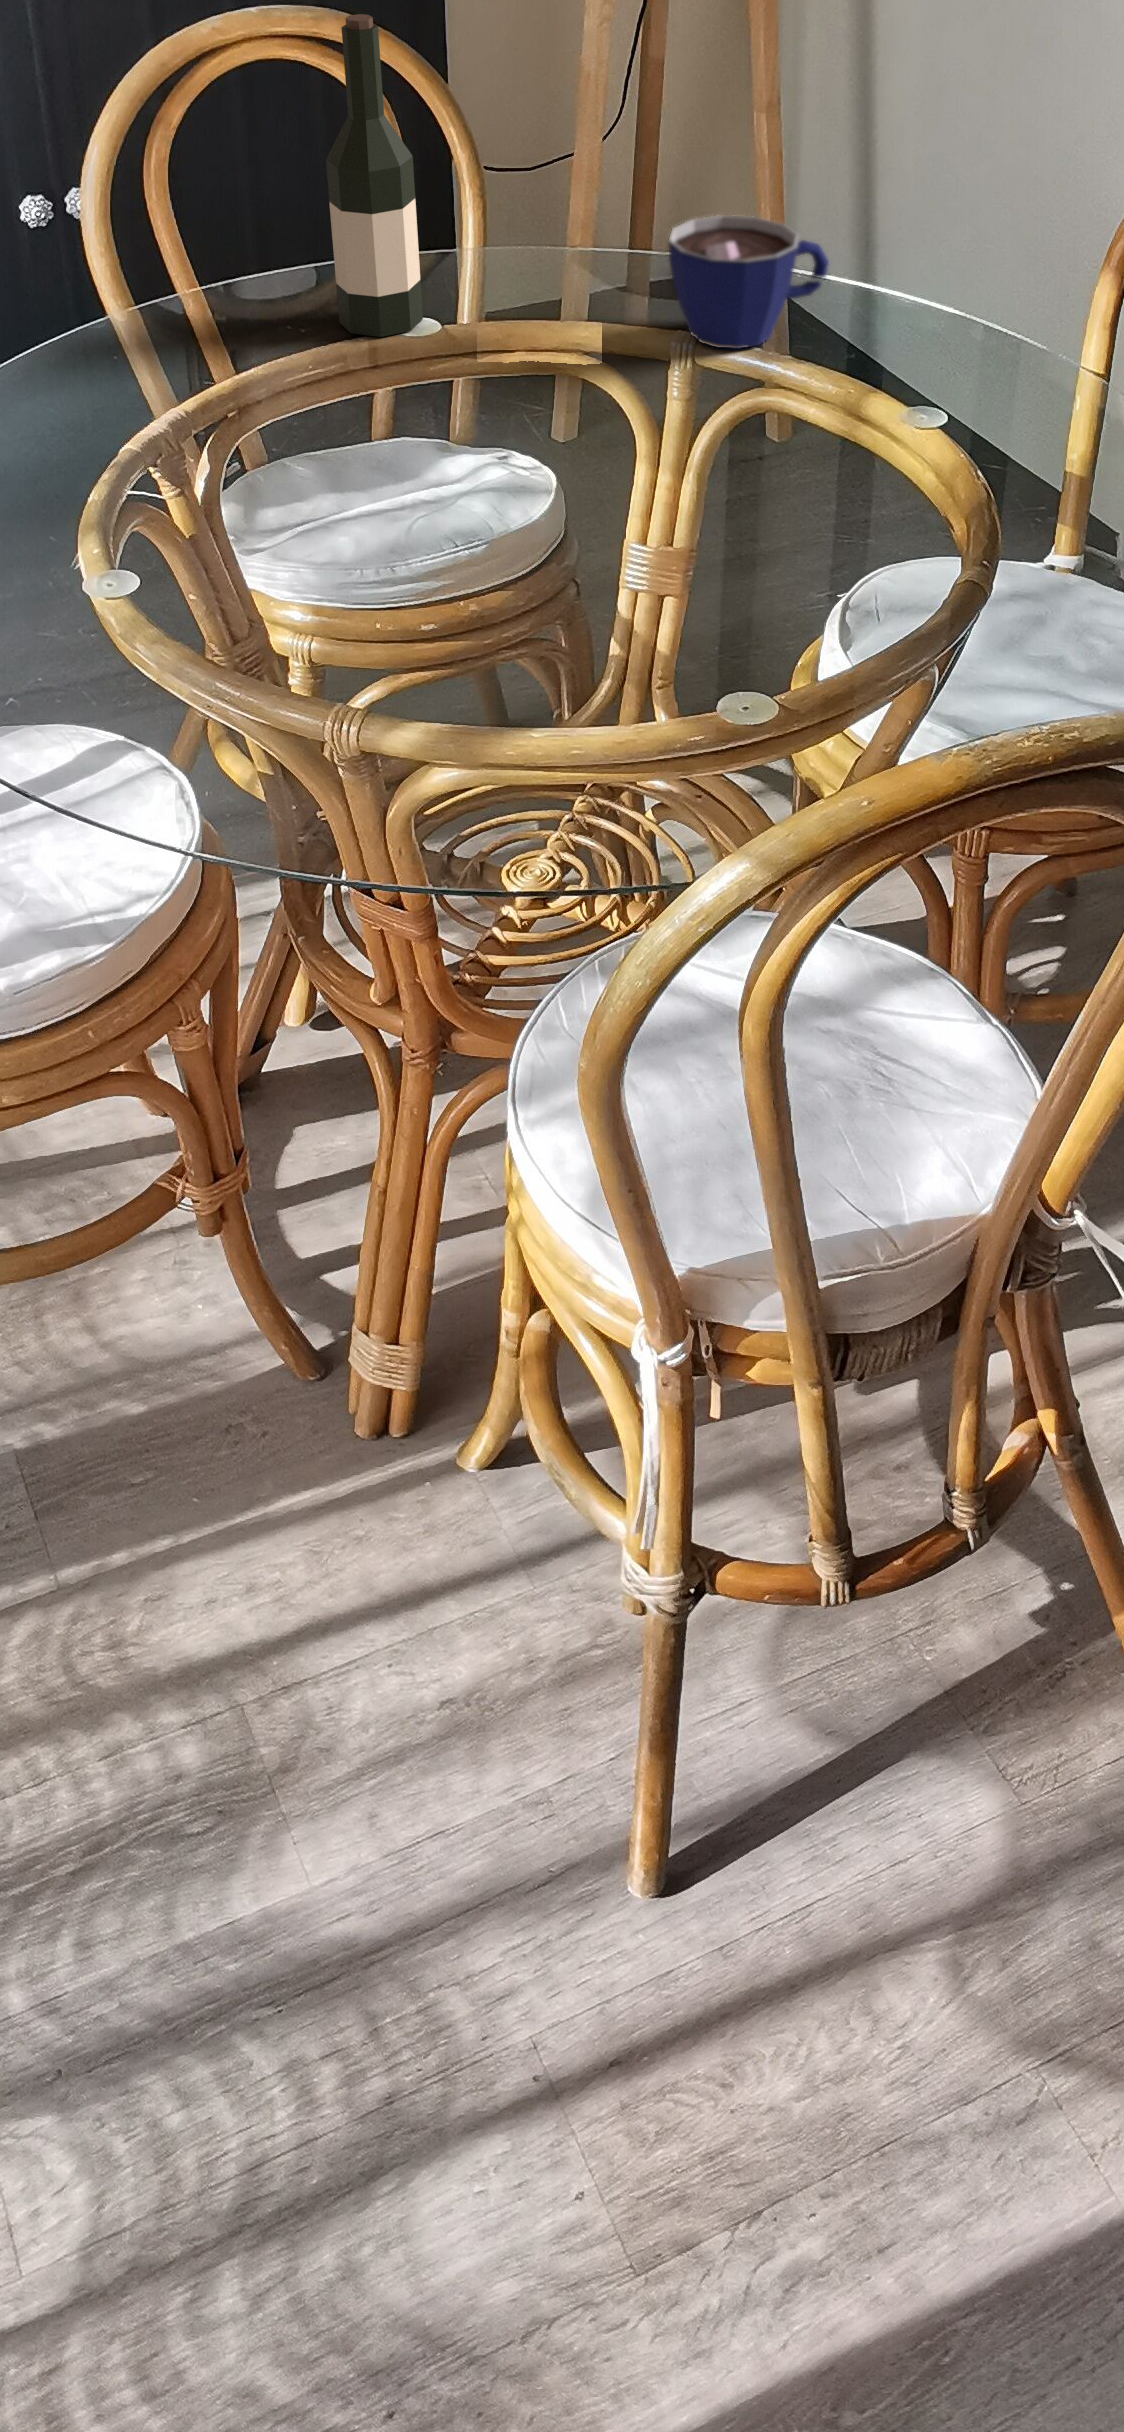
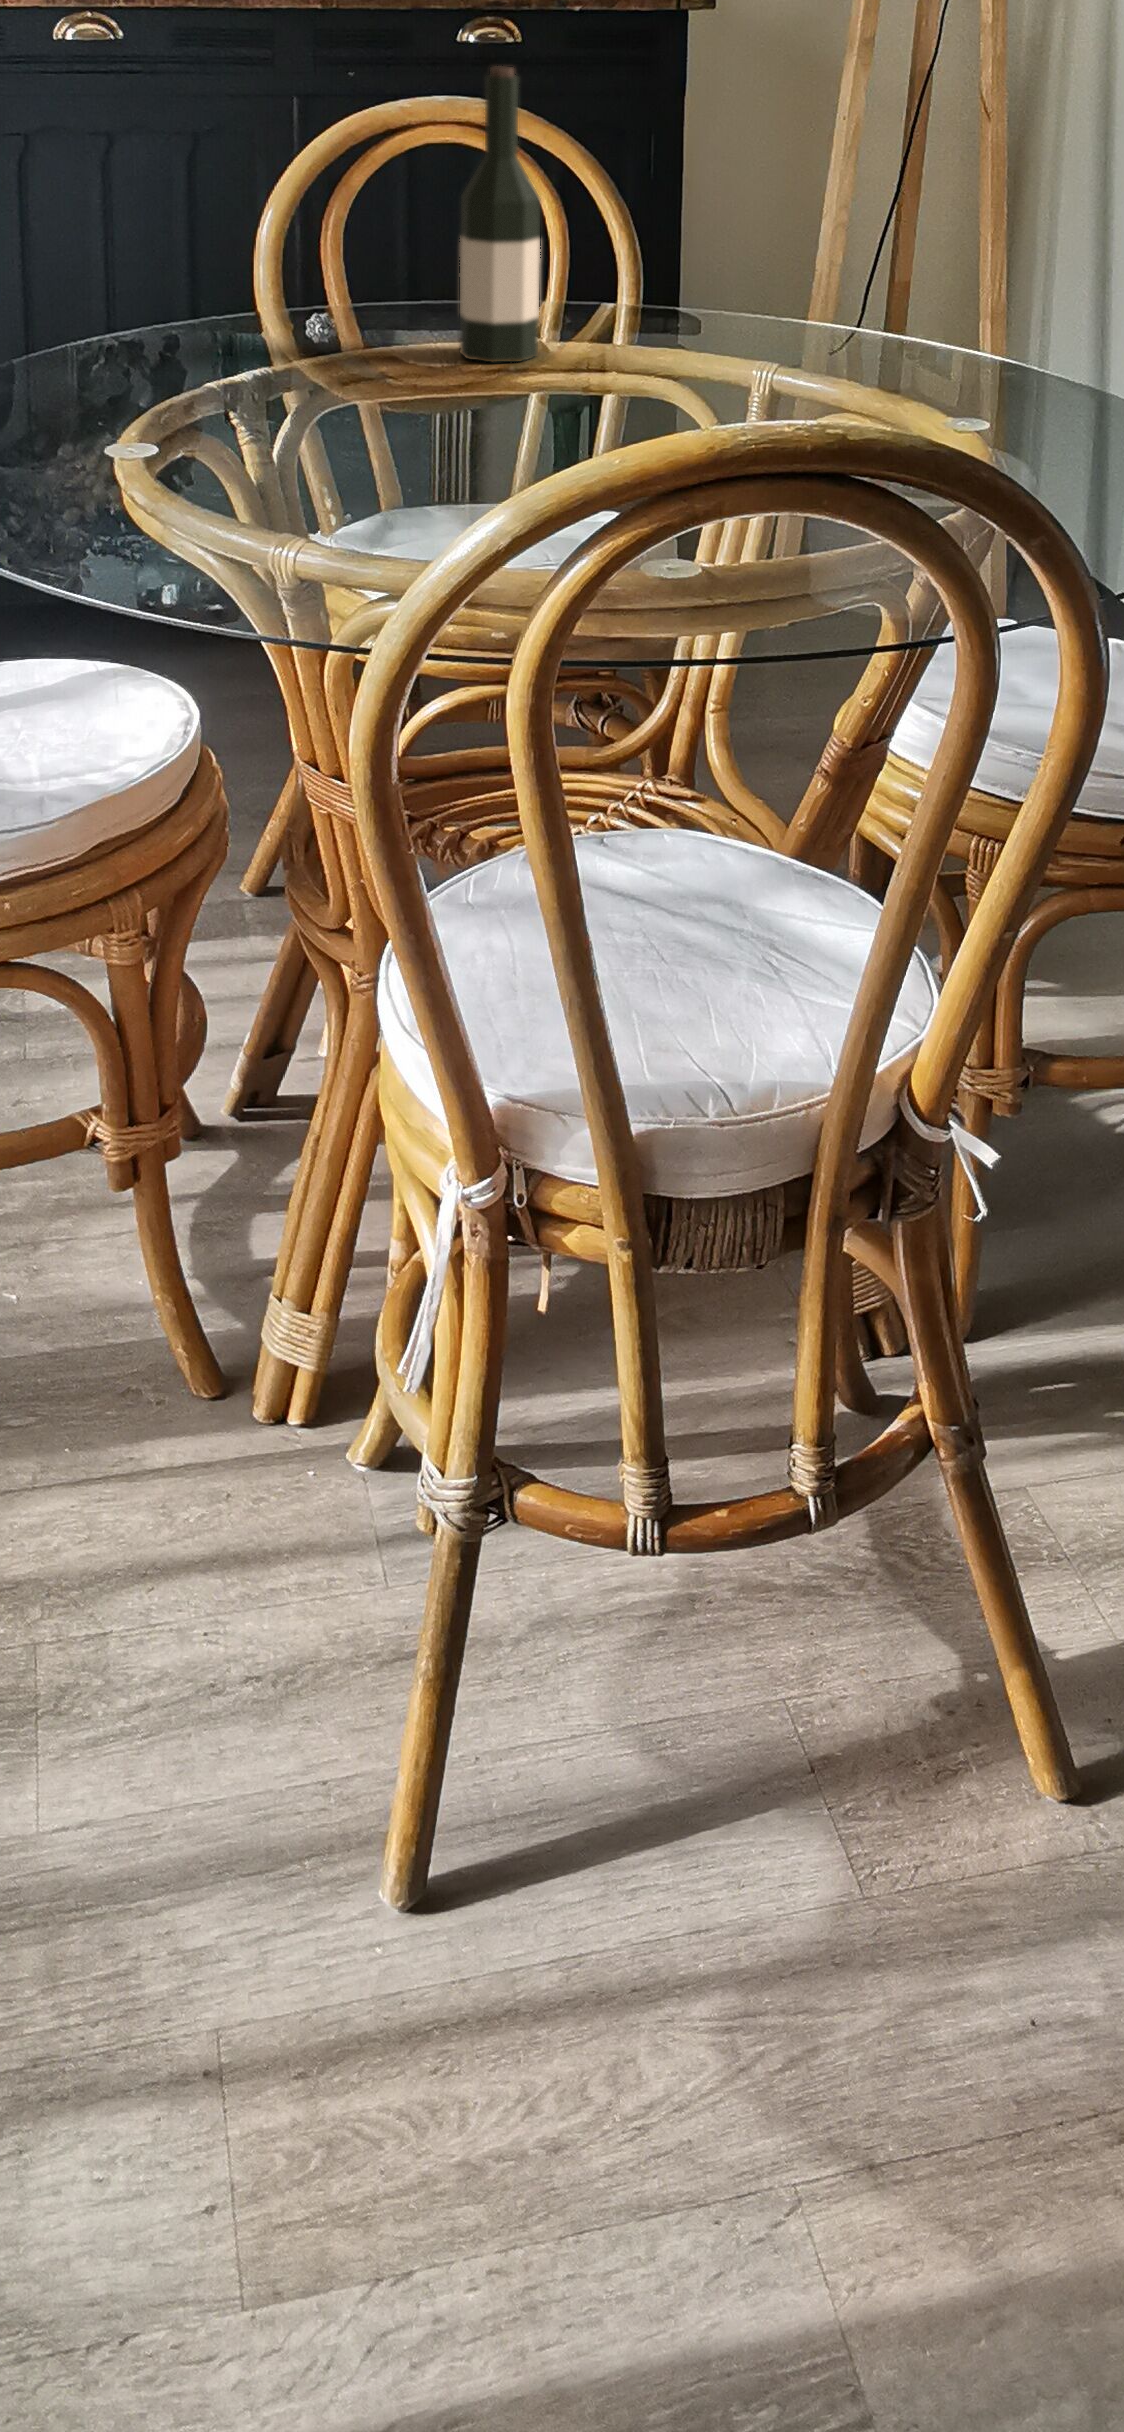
cup: present [669,215,829,349] -> none [764,274,924,390]

